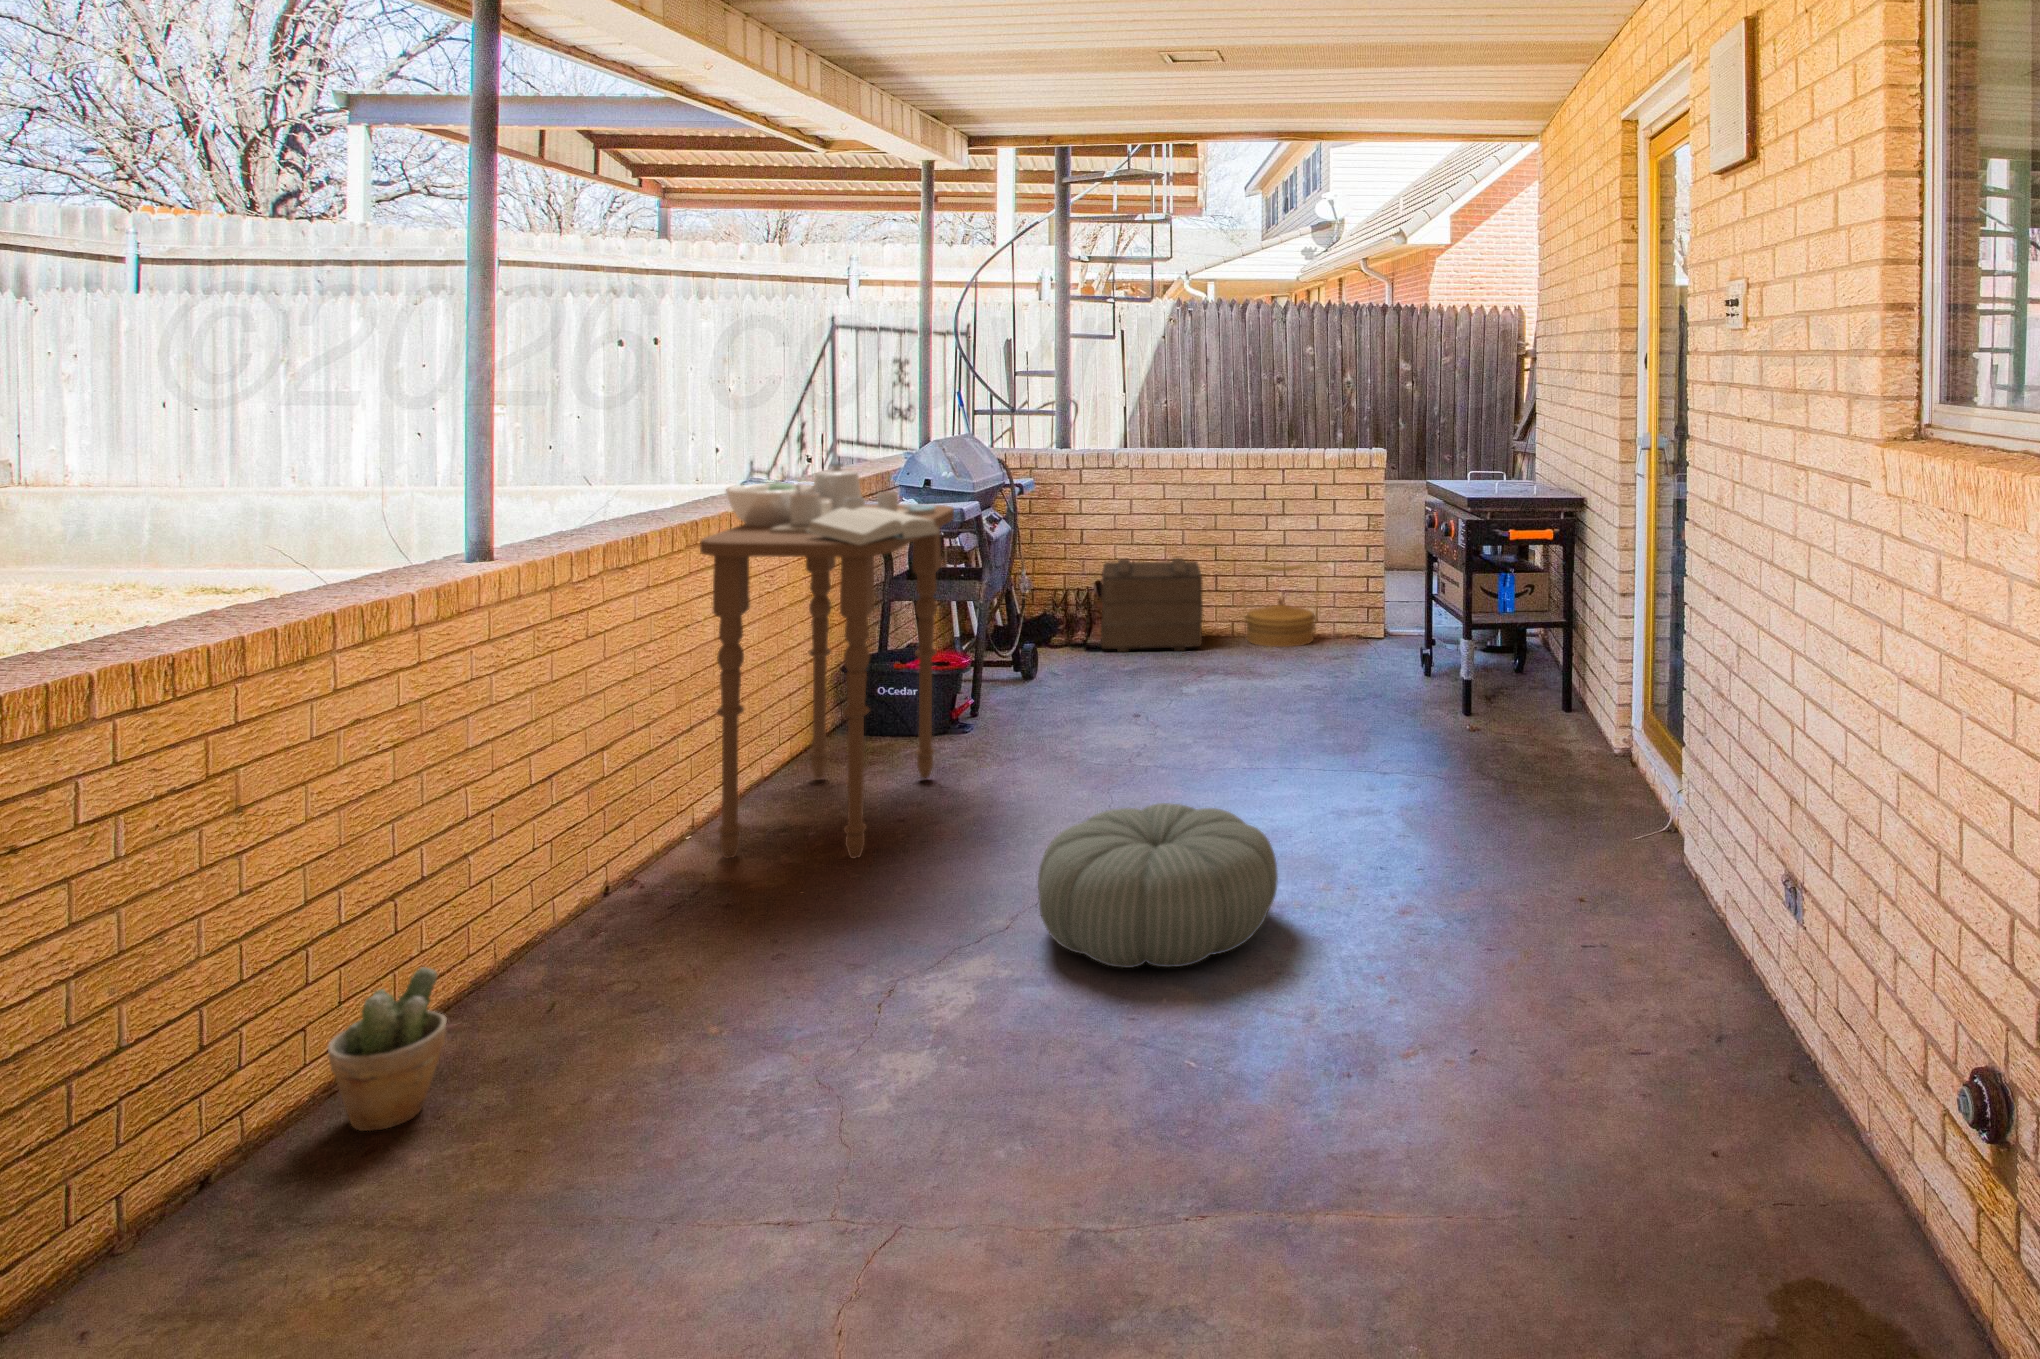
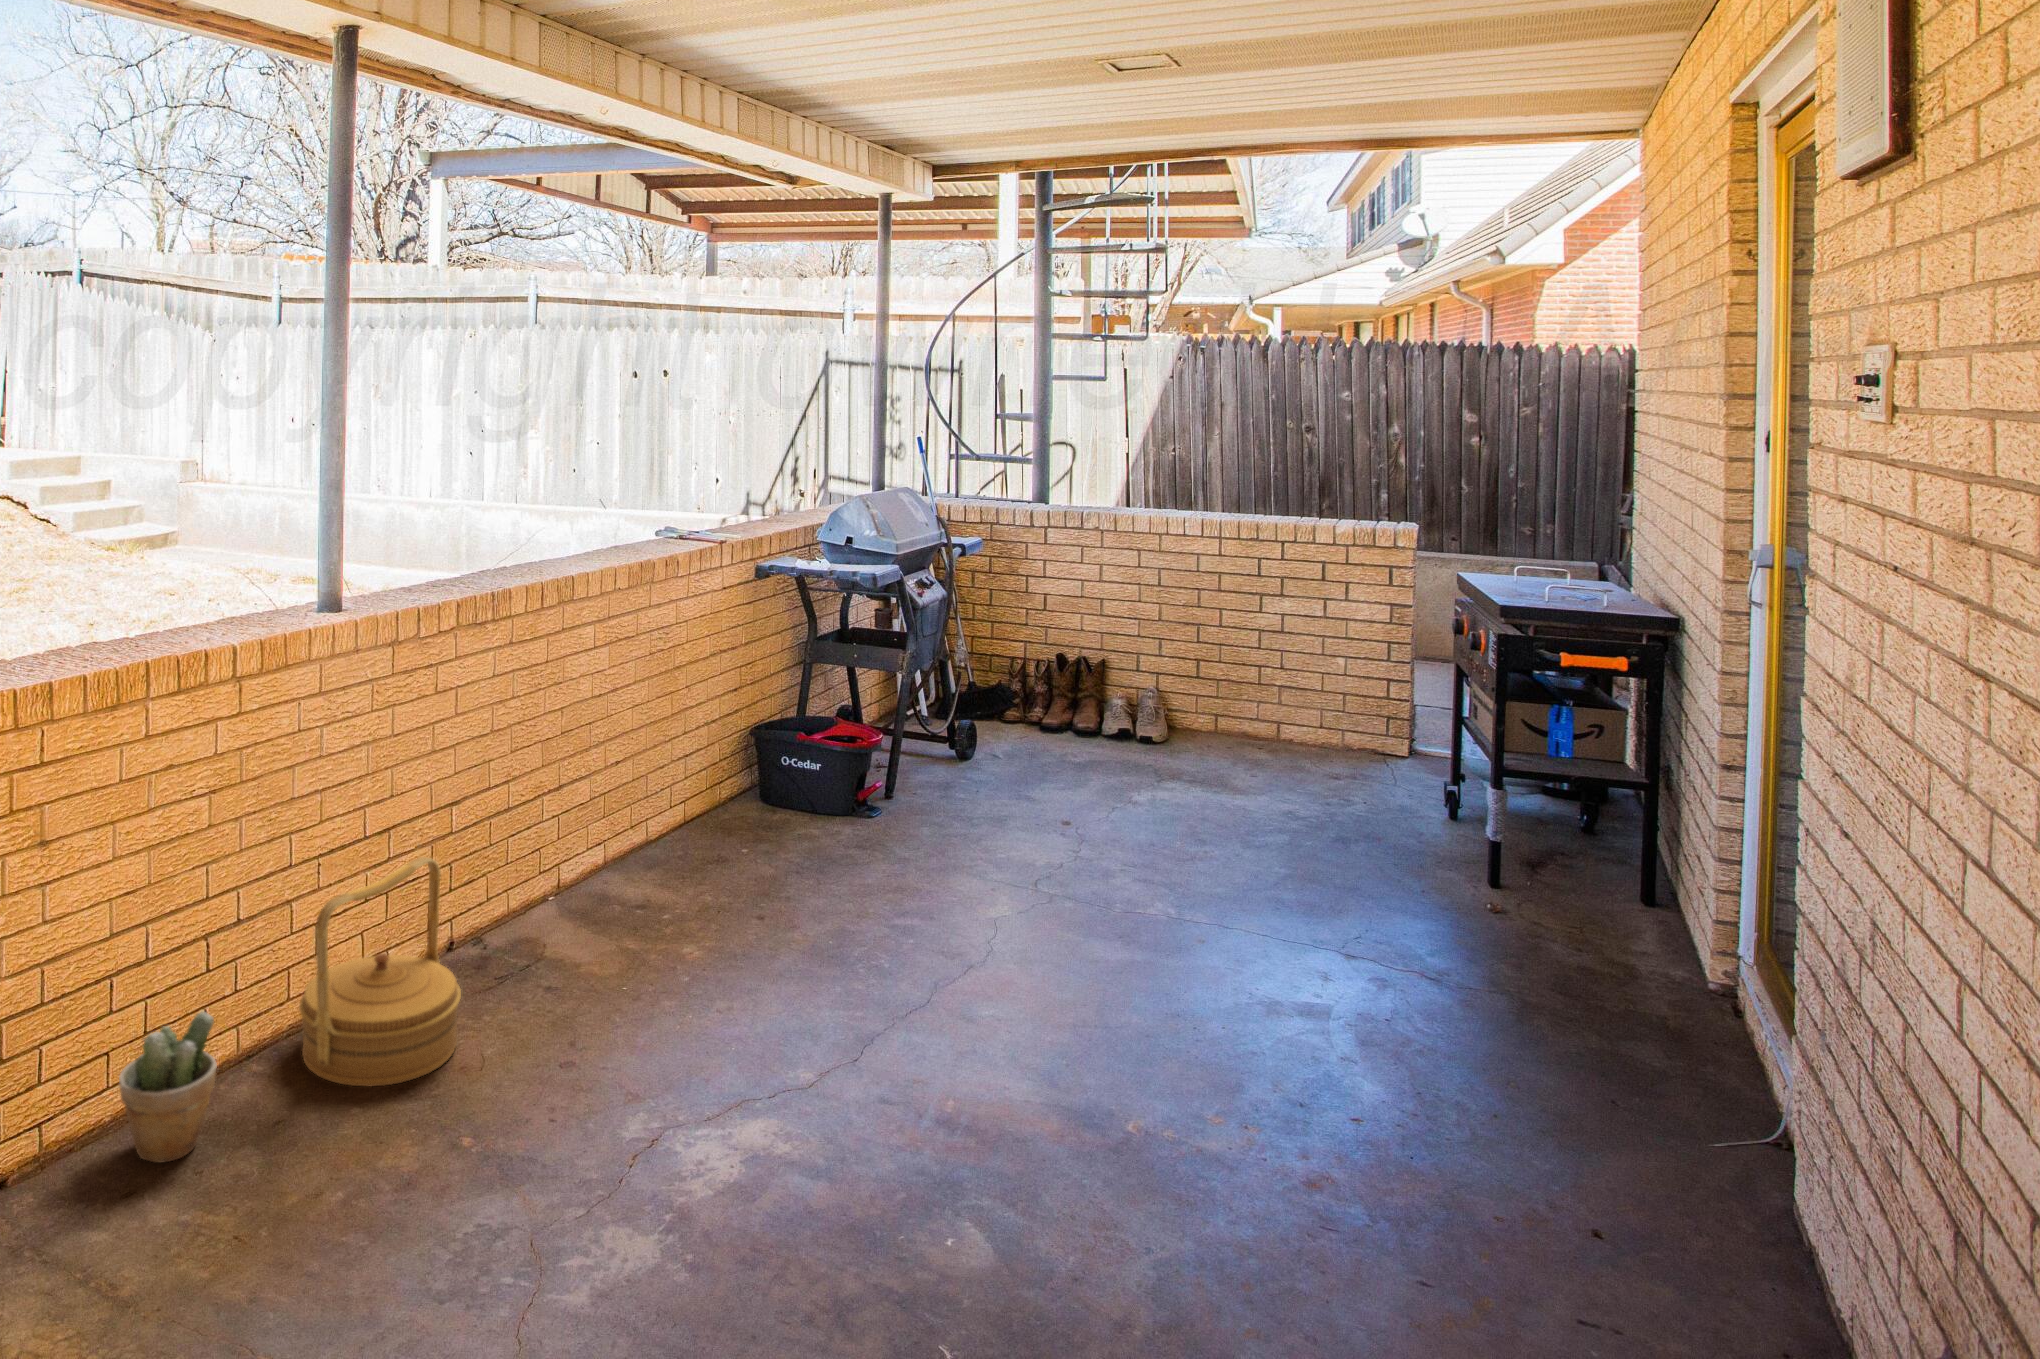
side table: present [700,463,954,858] -> none [548,528,825,956]
wooden crate: present [1101,558,1203,652] -> none [1047,634,1171,751]
woven basket: present [1244,565,1319,647] -> present [299,857,461,1087]
pouf: present [1038,803,1278,968] -> none [809,971,1110,1204]

